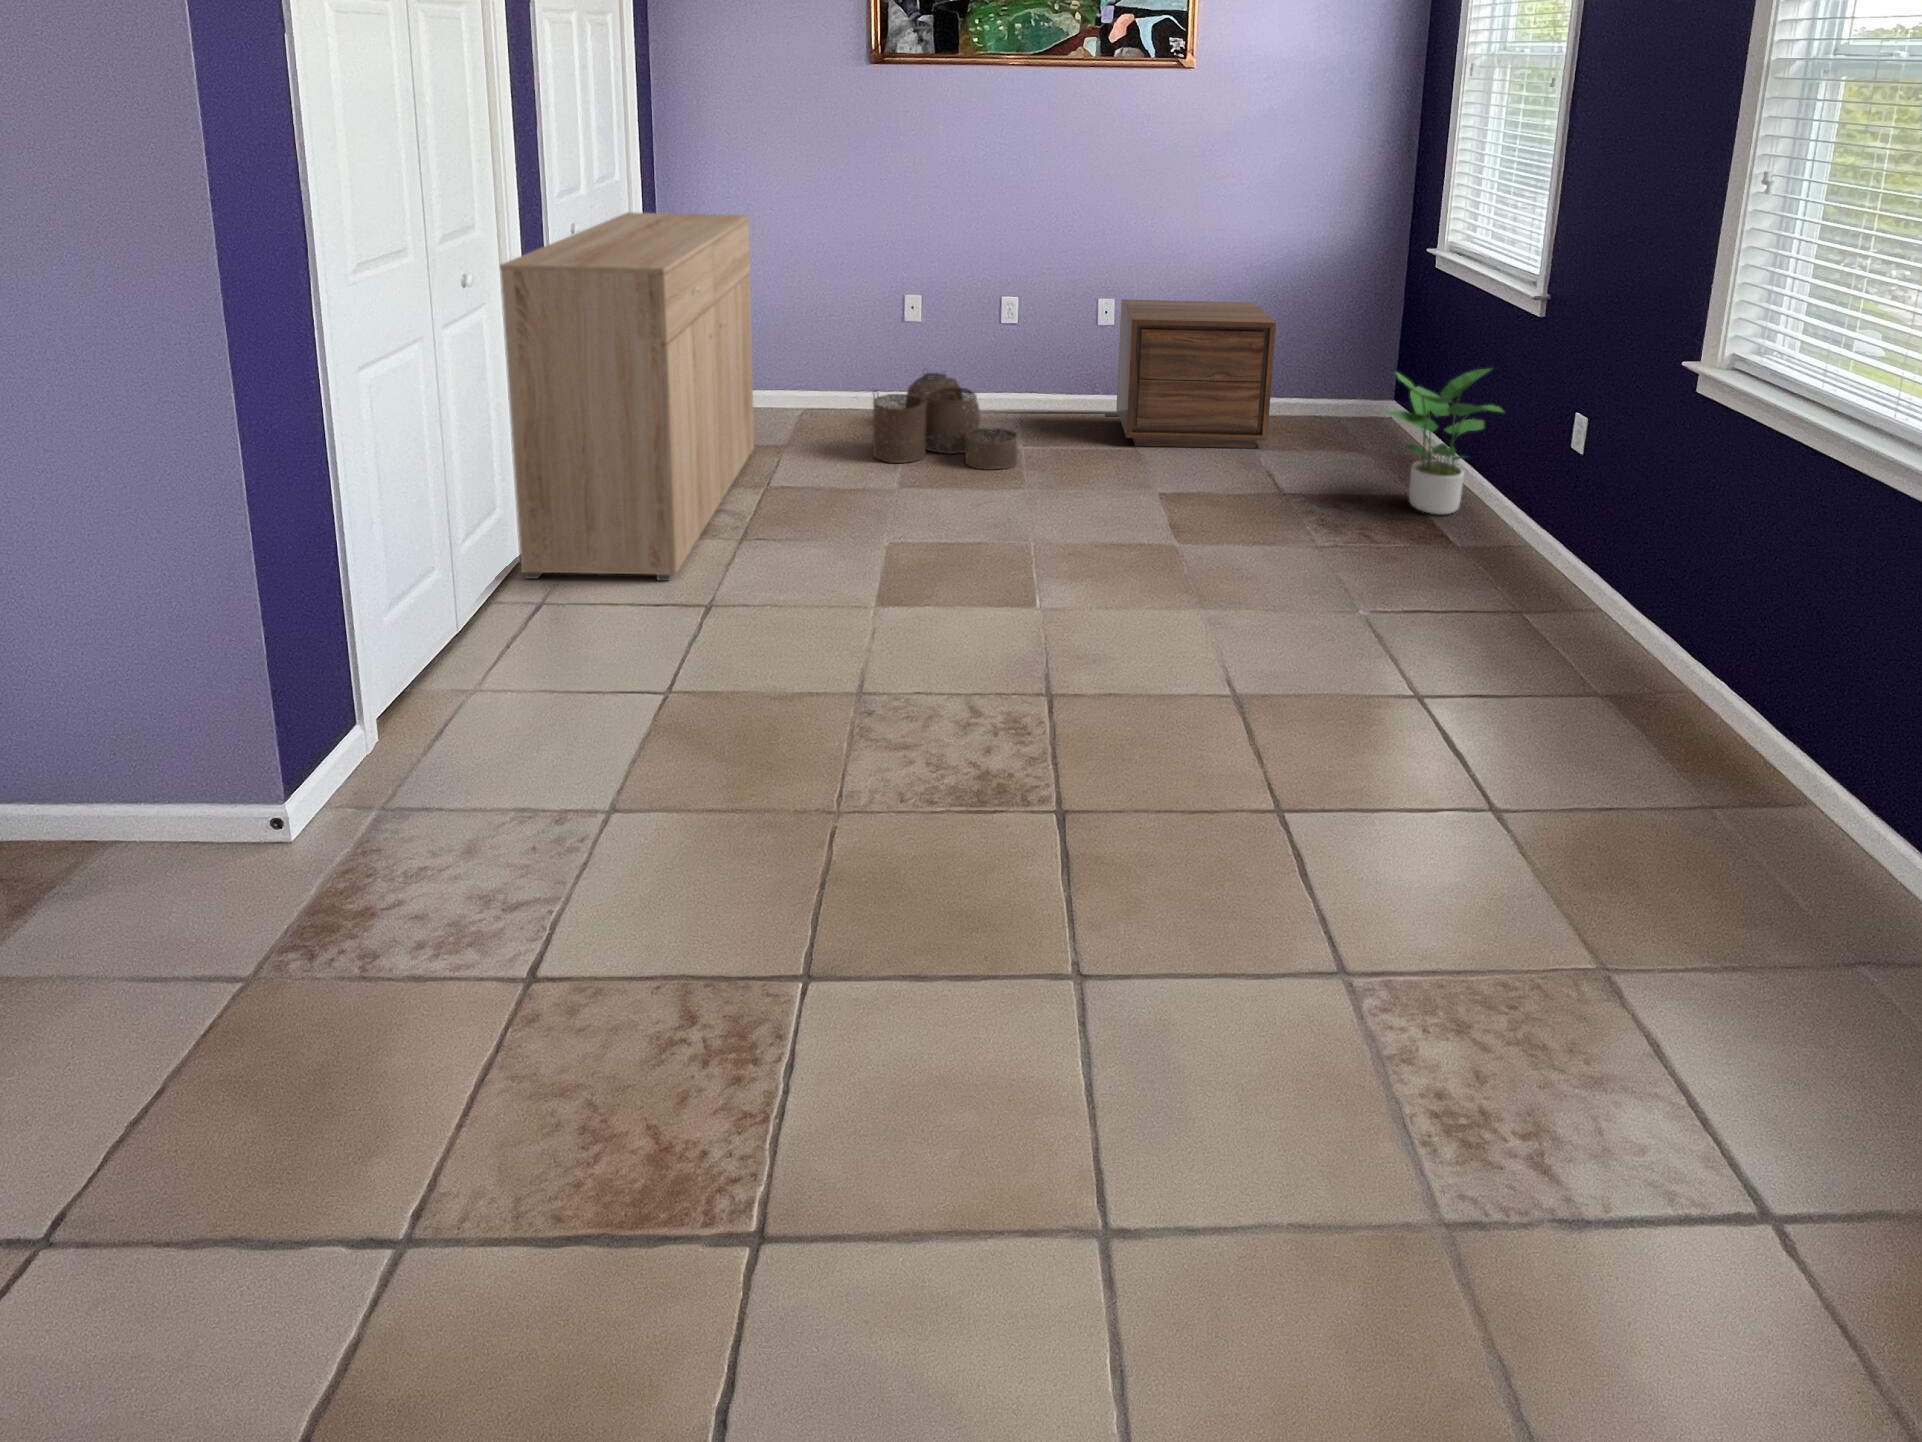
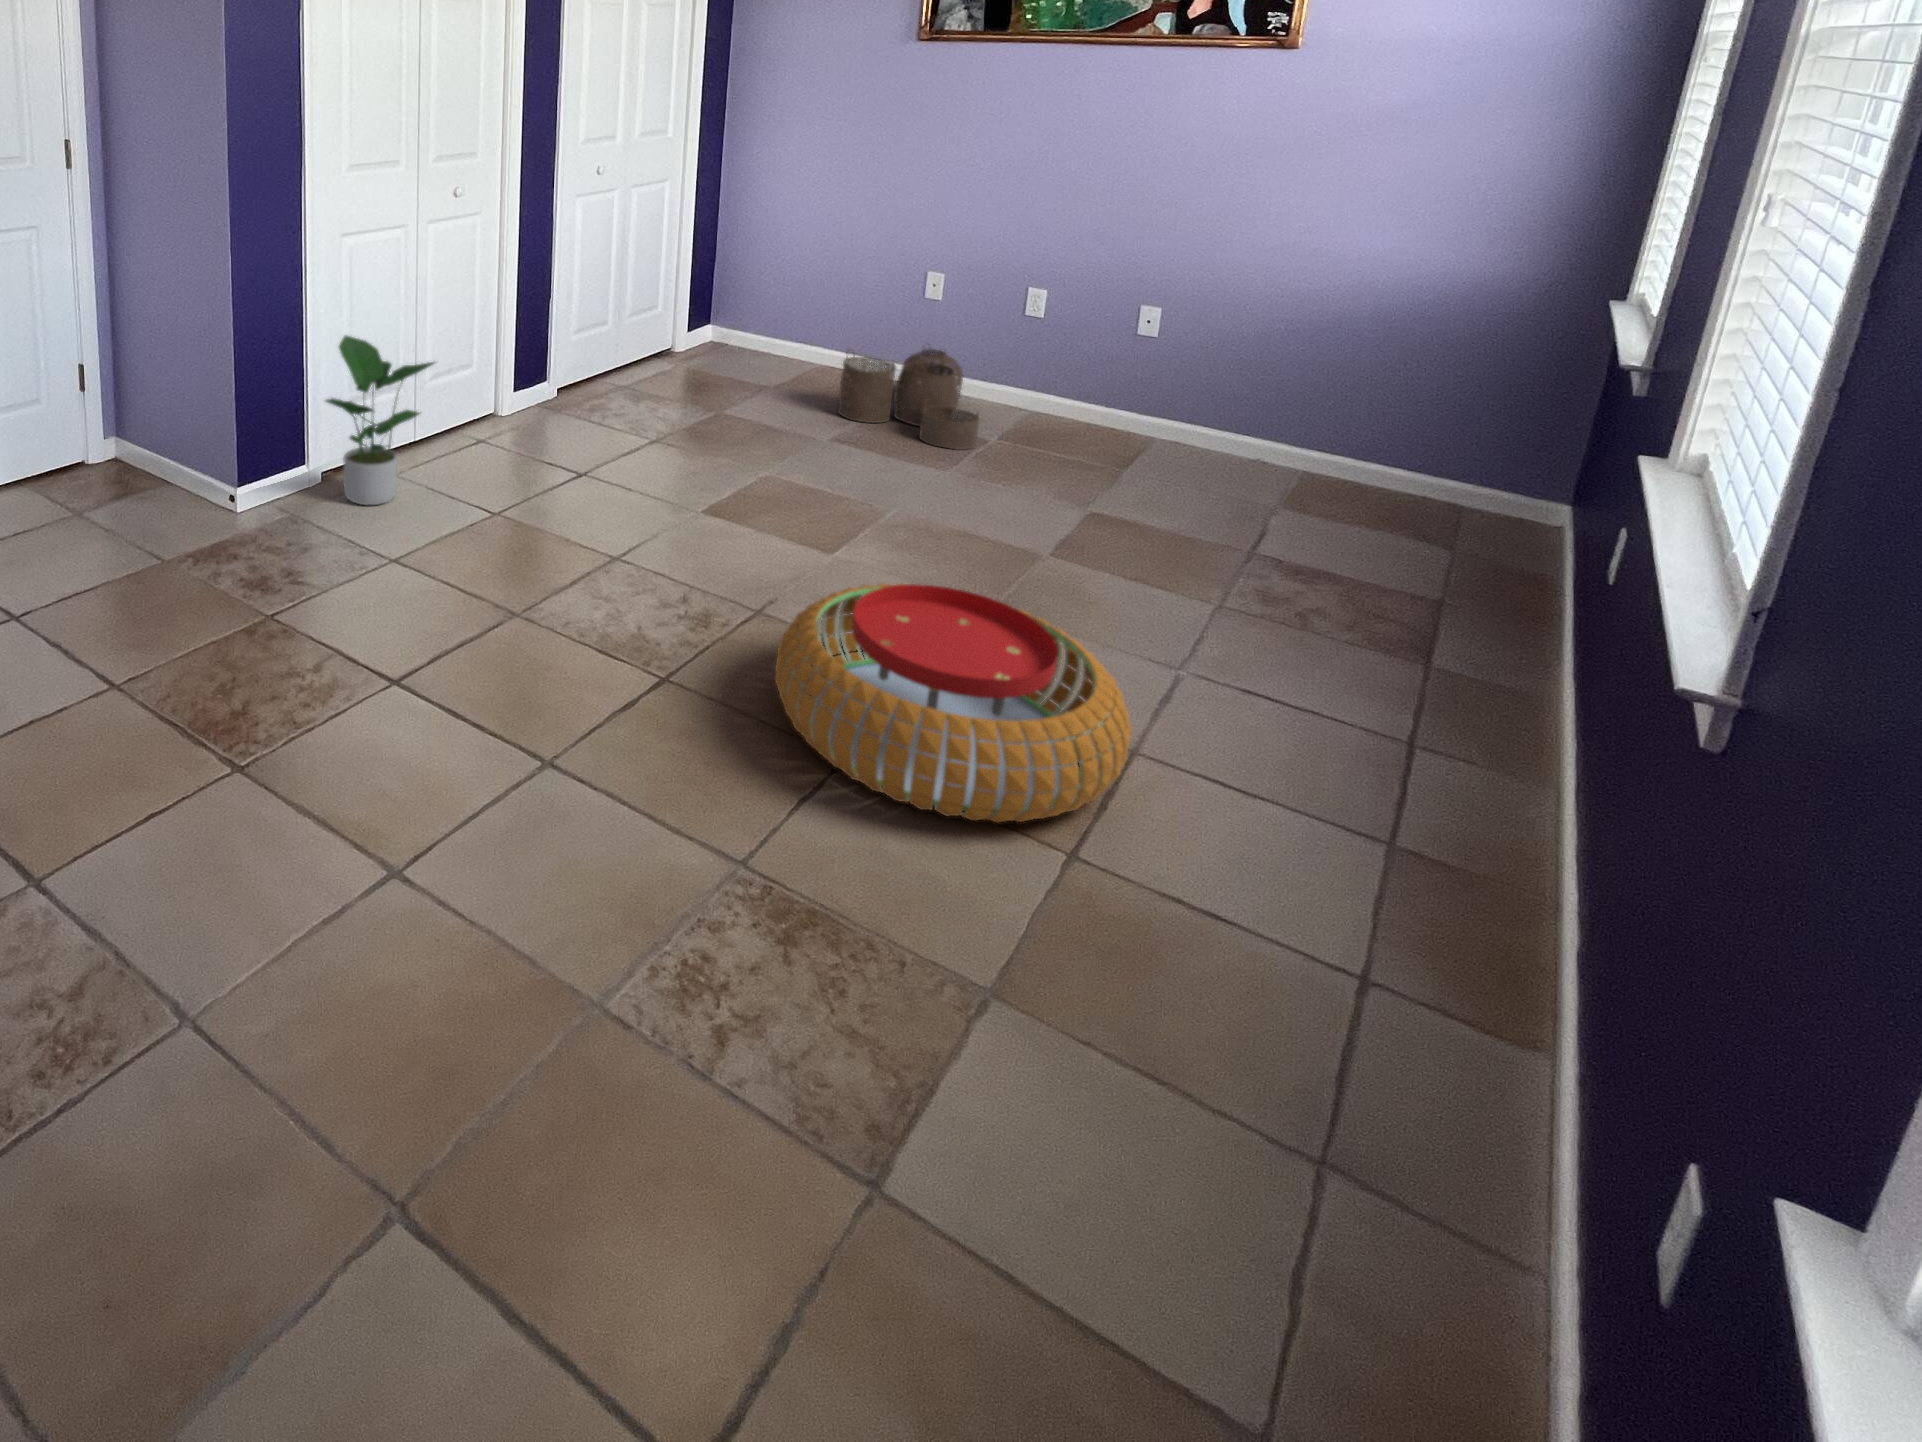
dresser: present [500,212,754,581] -> none [494,162,759,449]
nightstand: present [1116,299,1276,448] -> none [1117,308,1349,504]
potted plant: present [1387,369,1503,514] -> present [326,336,434,505]
pouf: none [1148,617,1496,864] -> present [775,583,1131,822]

